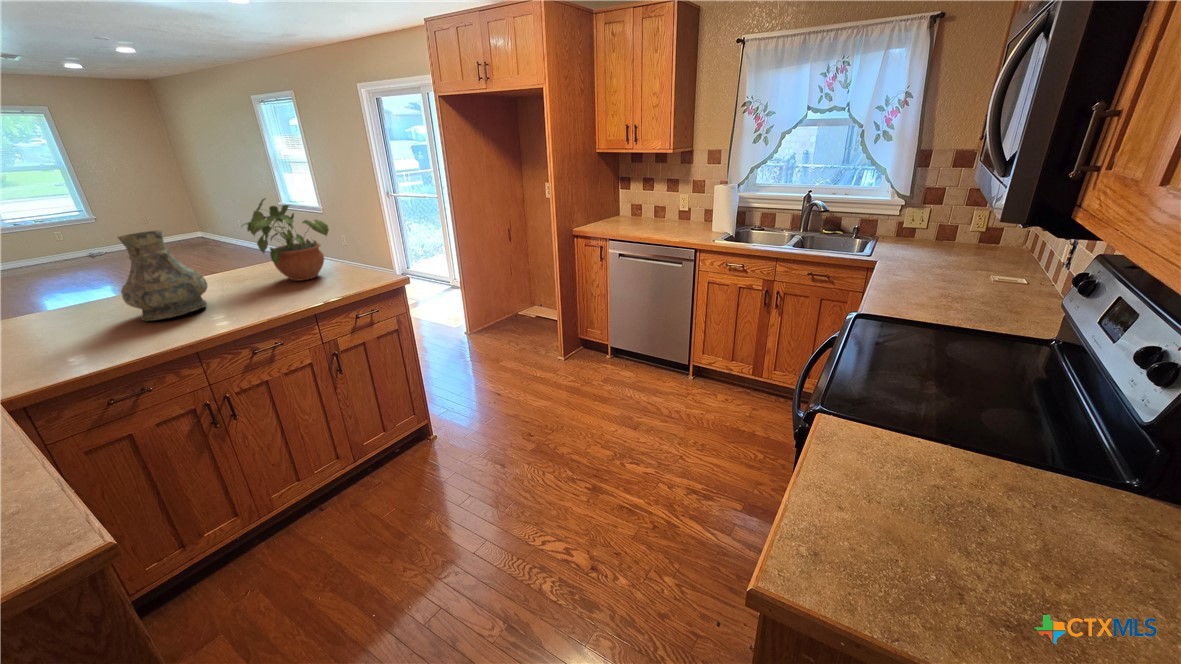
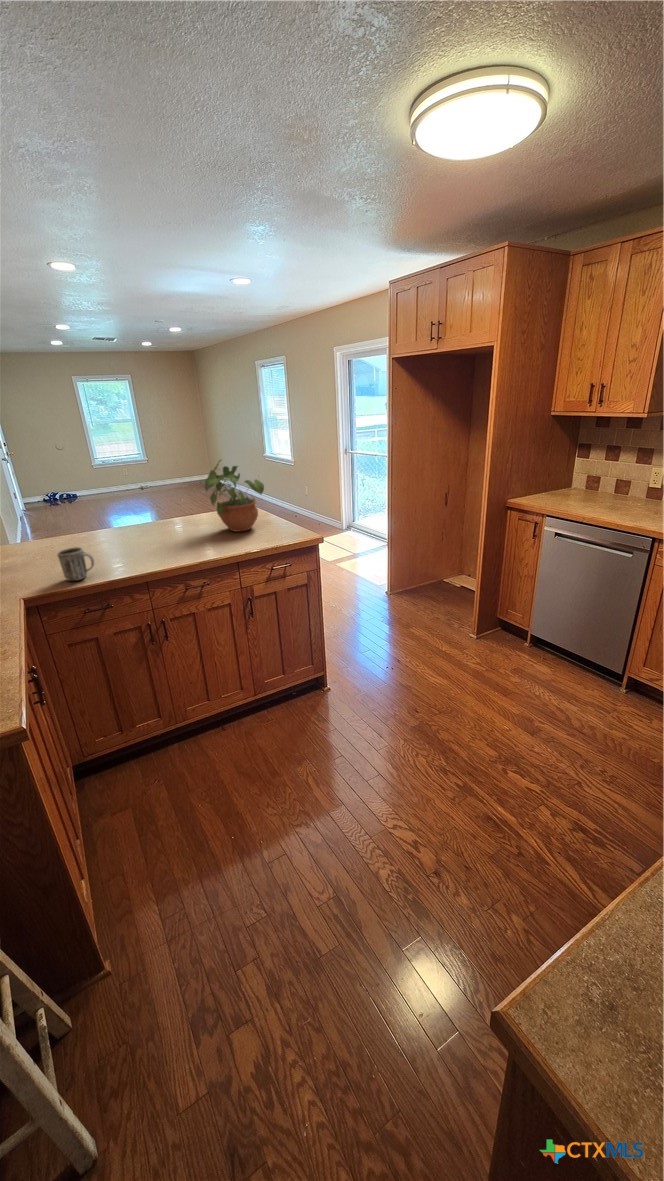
vase: present [118,231,207,321] -> none [114,484,168,554]
mug: none [37,318,106,365] -> present [57,547,94,581]

